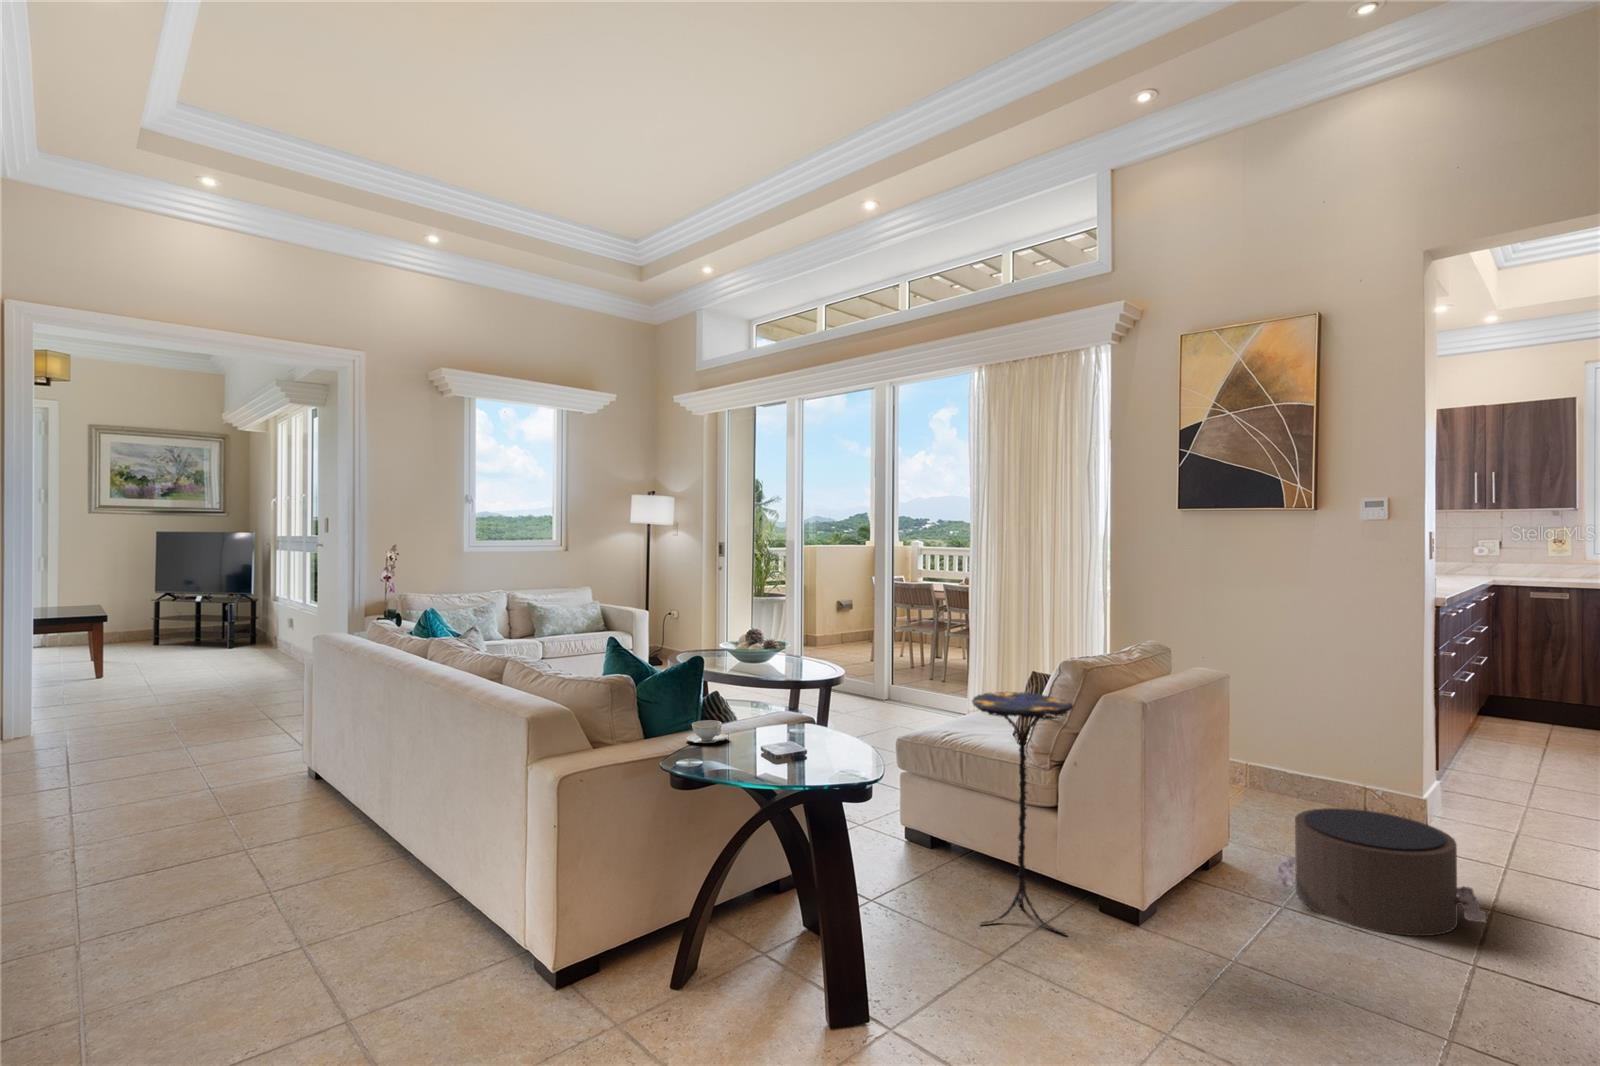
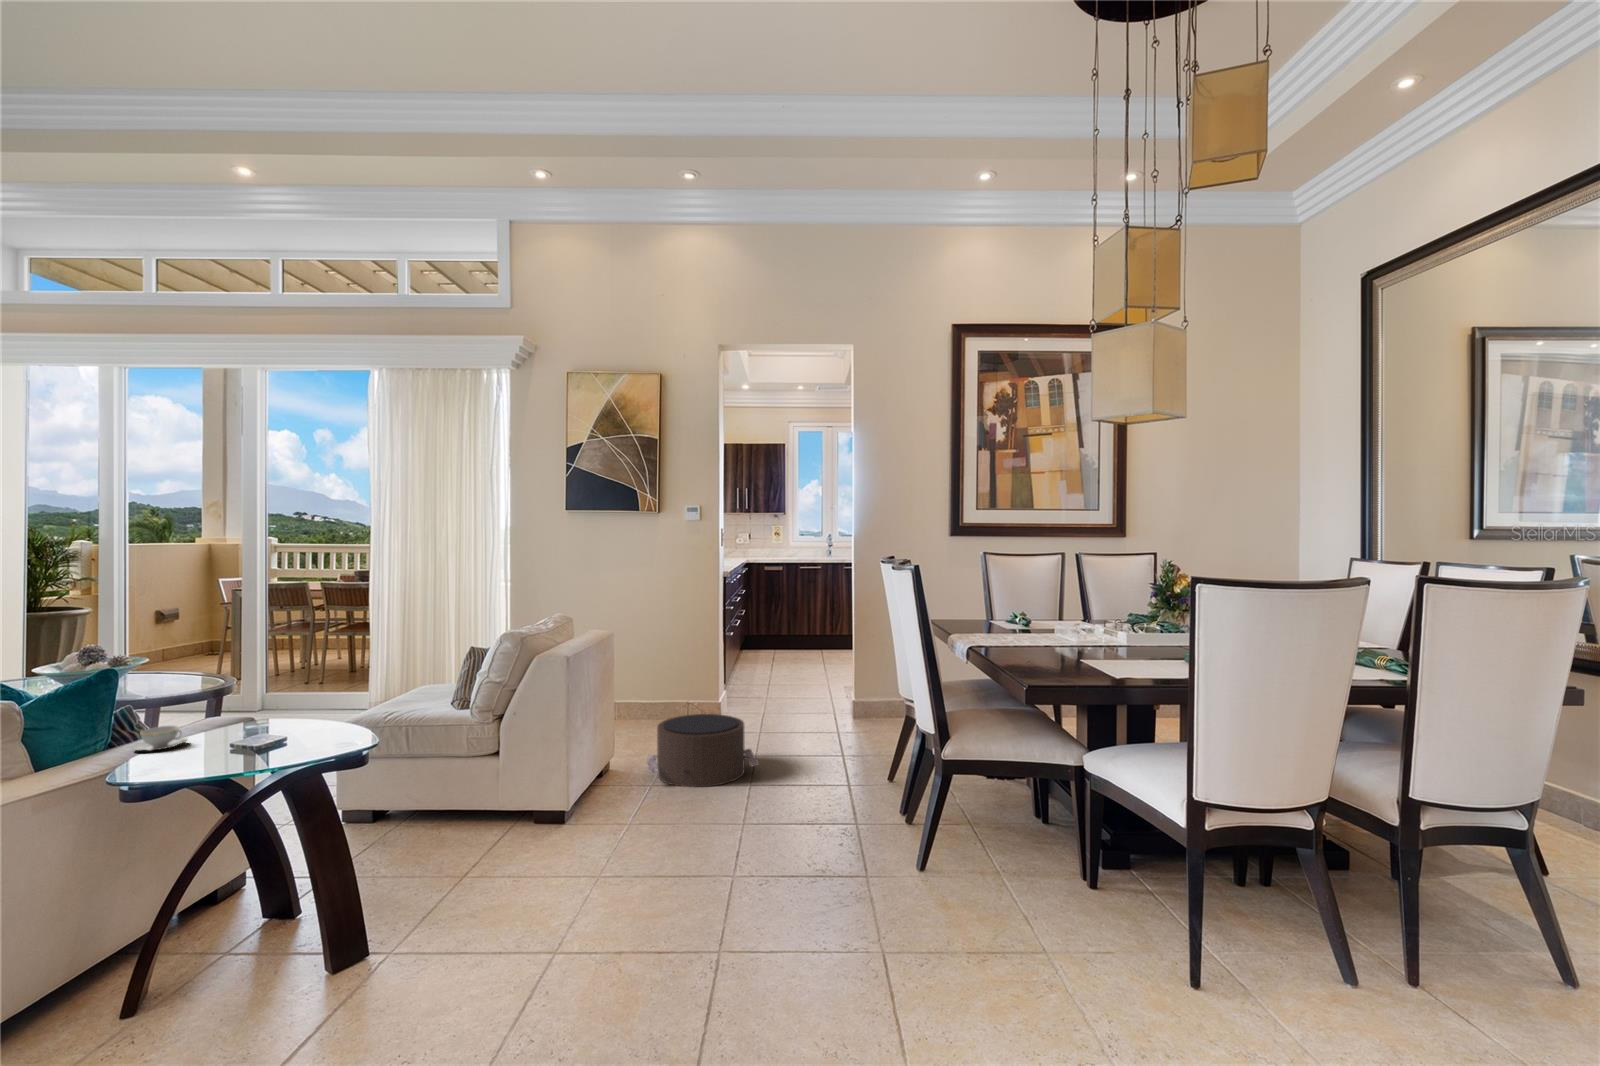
side table: present [972,692,1073,935] -> none [434,661,520,855]

